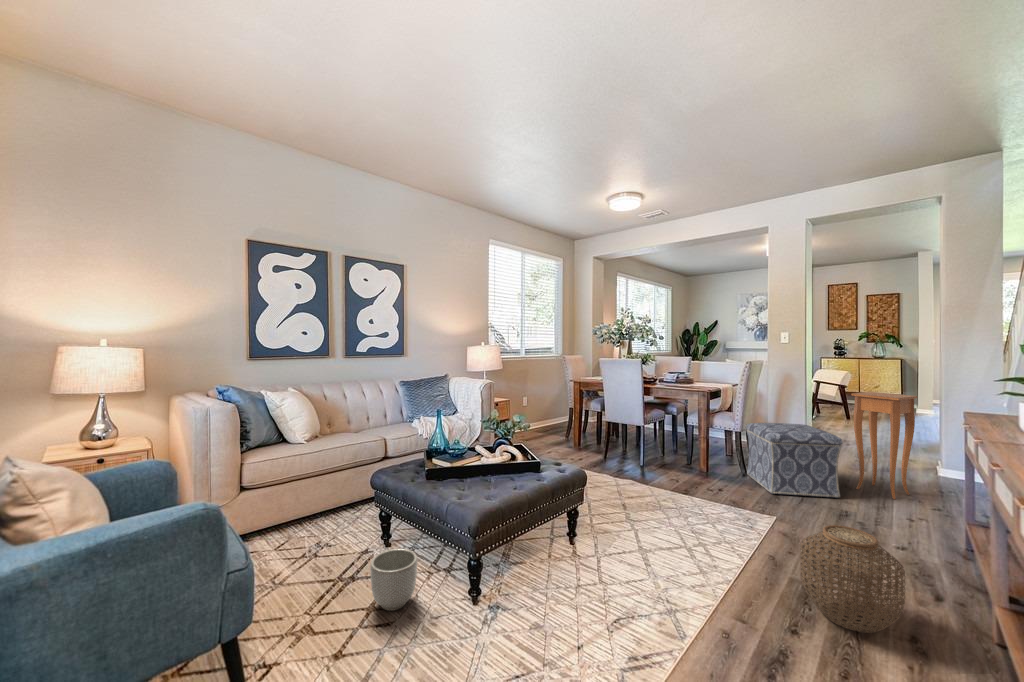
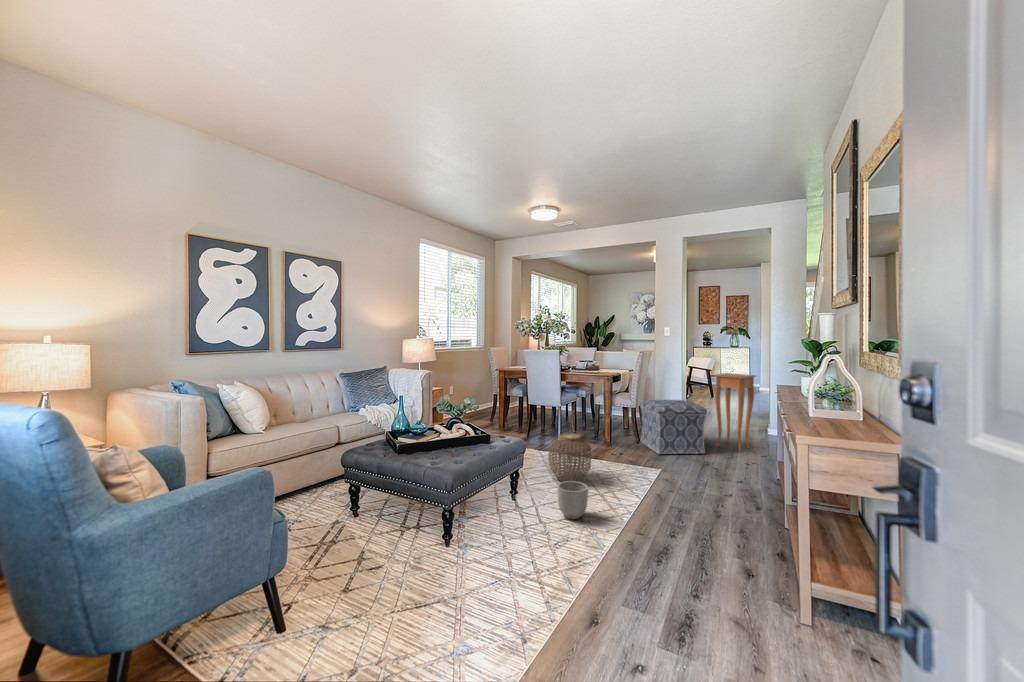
woven basket: present [800,525,905,633] -> present [548,433,591,482]
planter: present [370,549,417,611] -> present [557,481,588,519]

